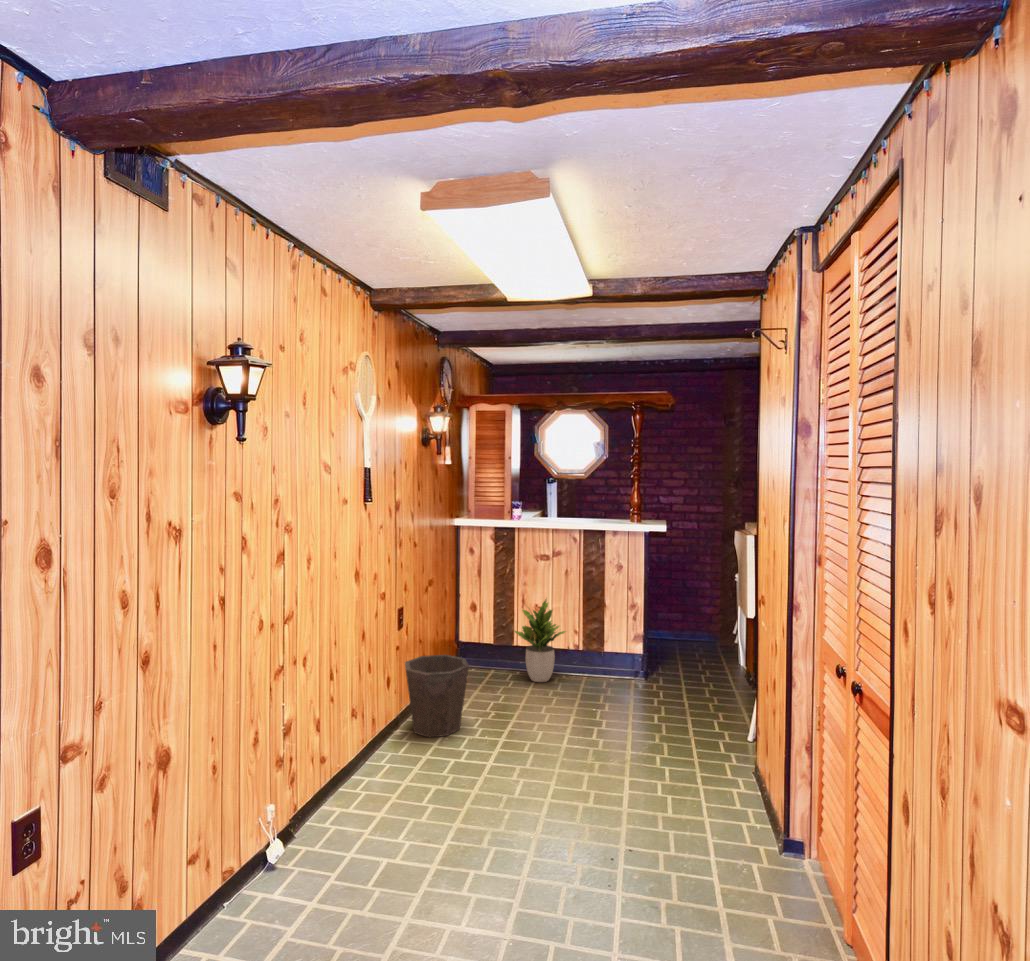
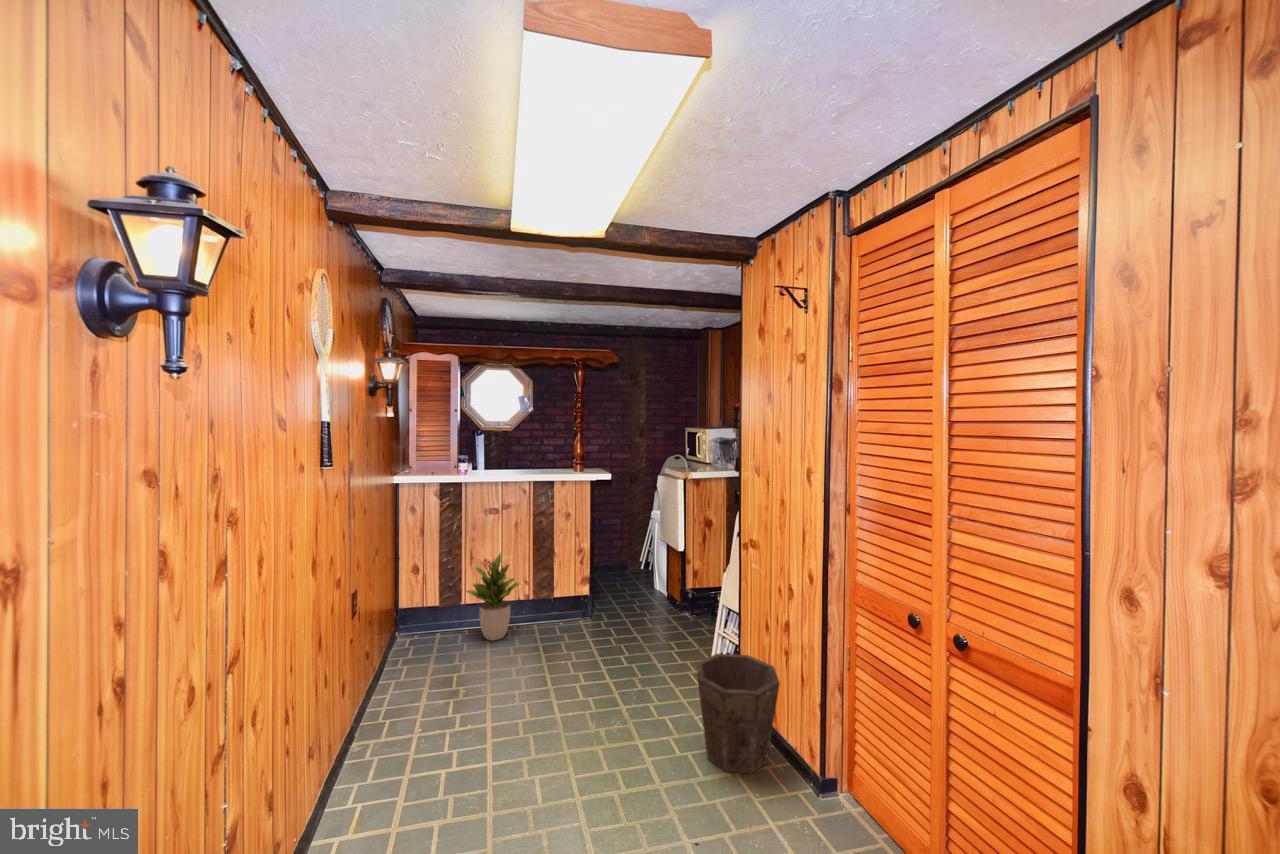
waste bin: present [405,655,469,737] -> present [697,654,780,773]

